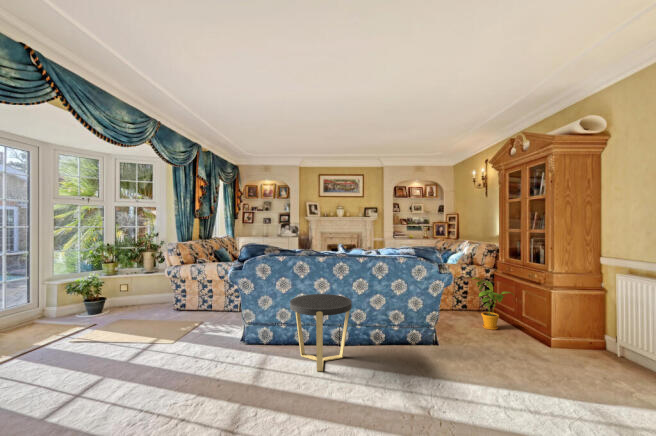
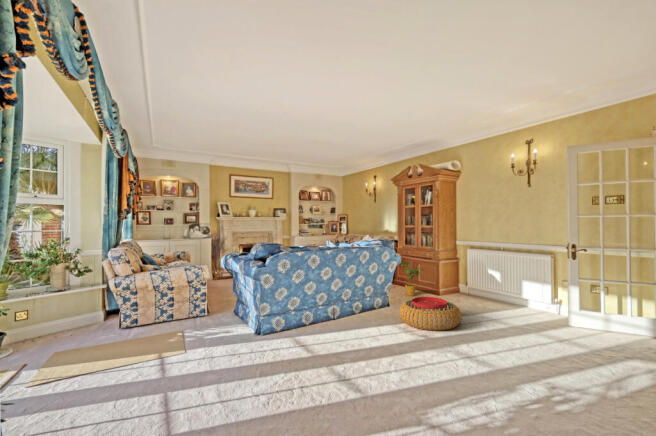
side table: present [290,294,352,371] -> none [313,280,363,339]
pouf: none [414,334,510,395] -> present [399,297,461,331]

